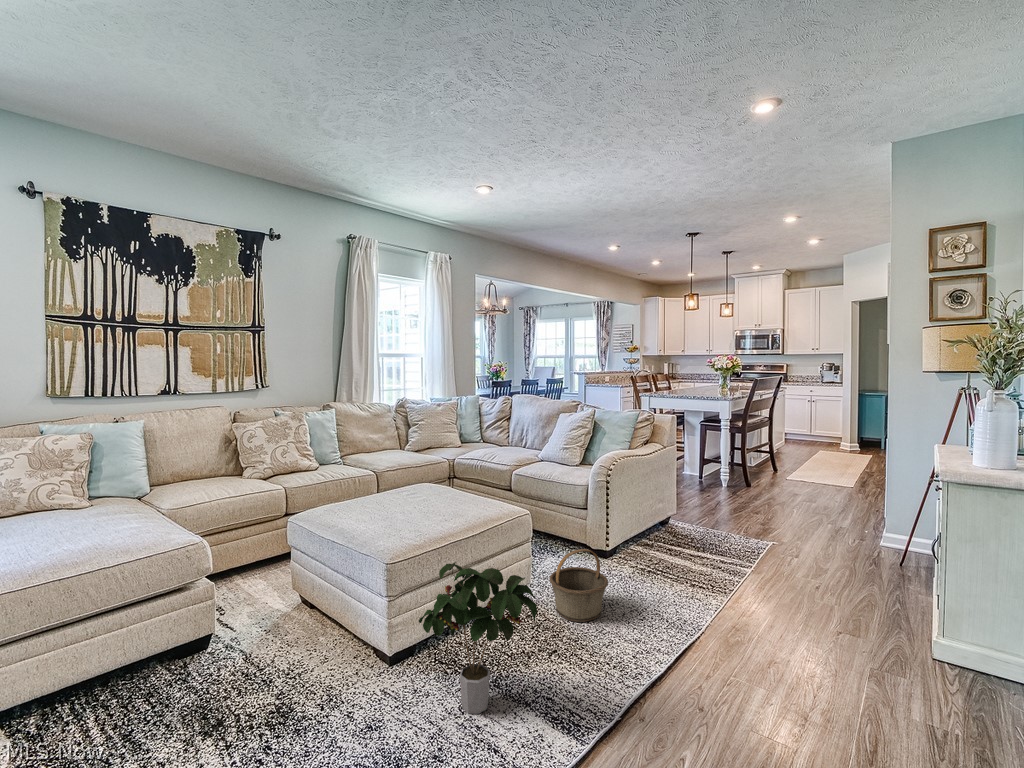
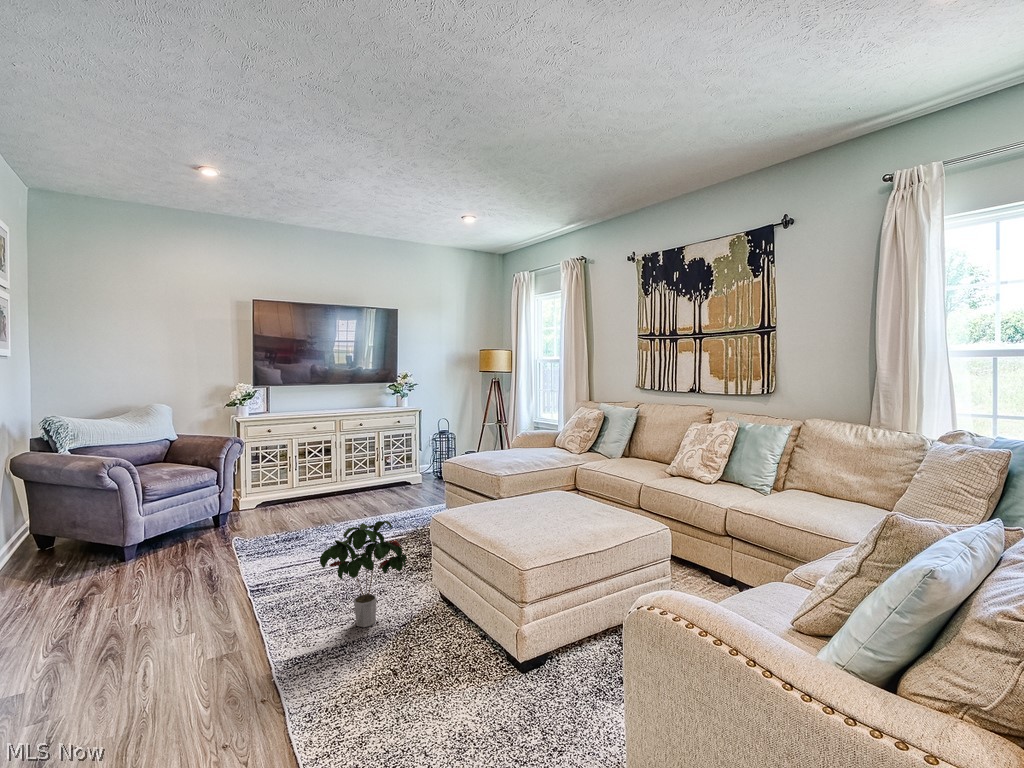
basket: present [549,549,608,622] -> none [420,619,494,723]

